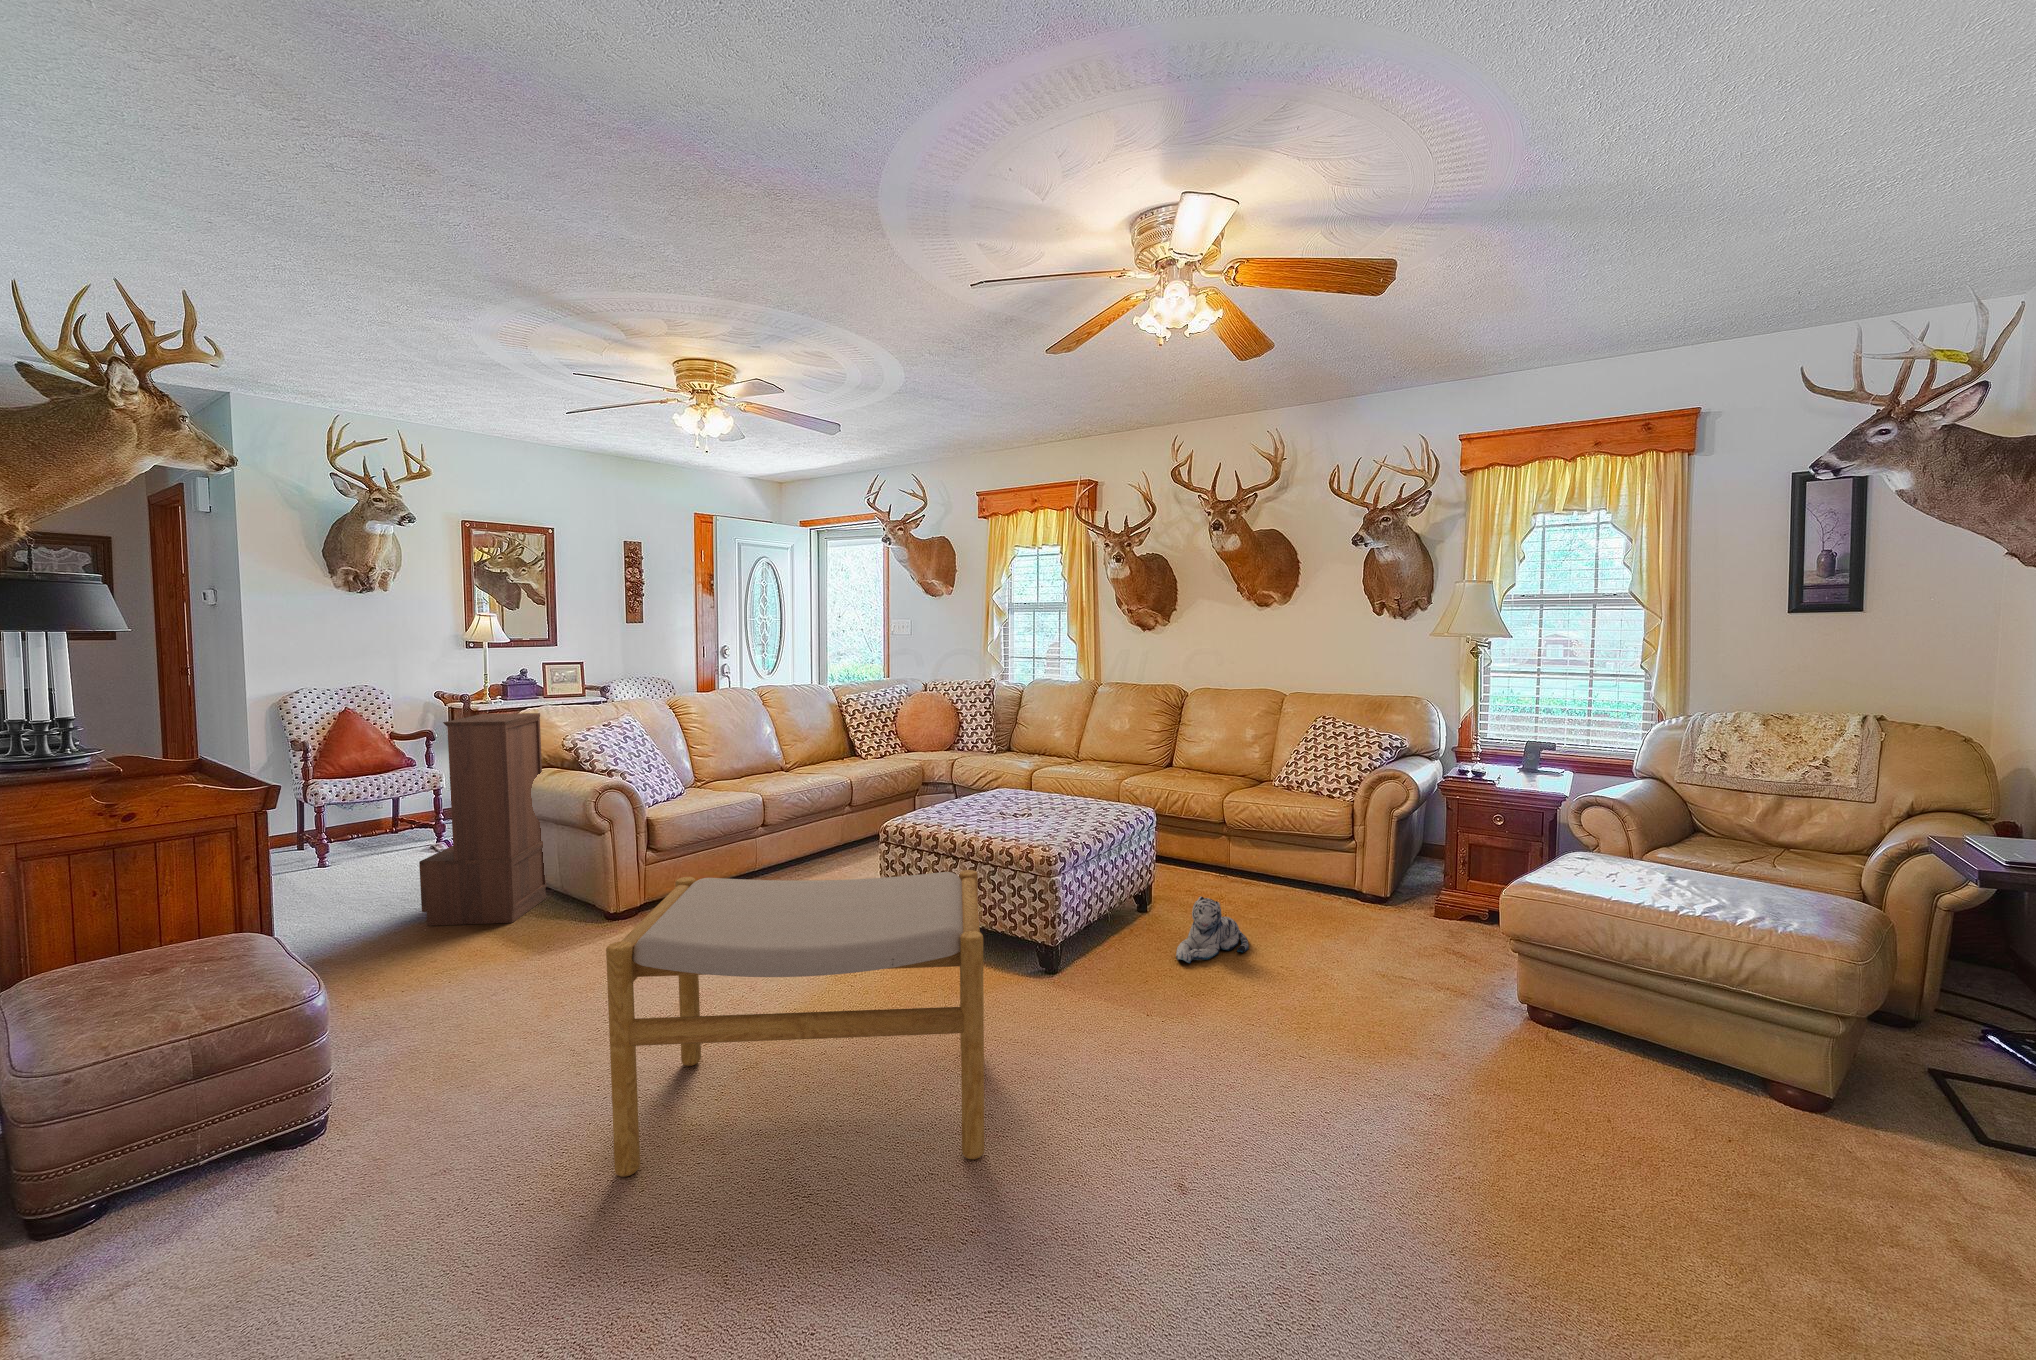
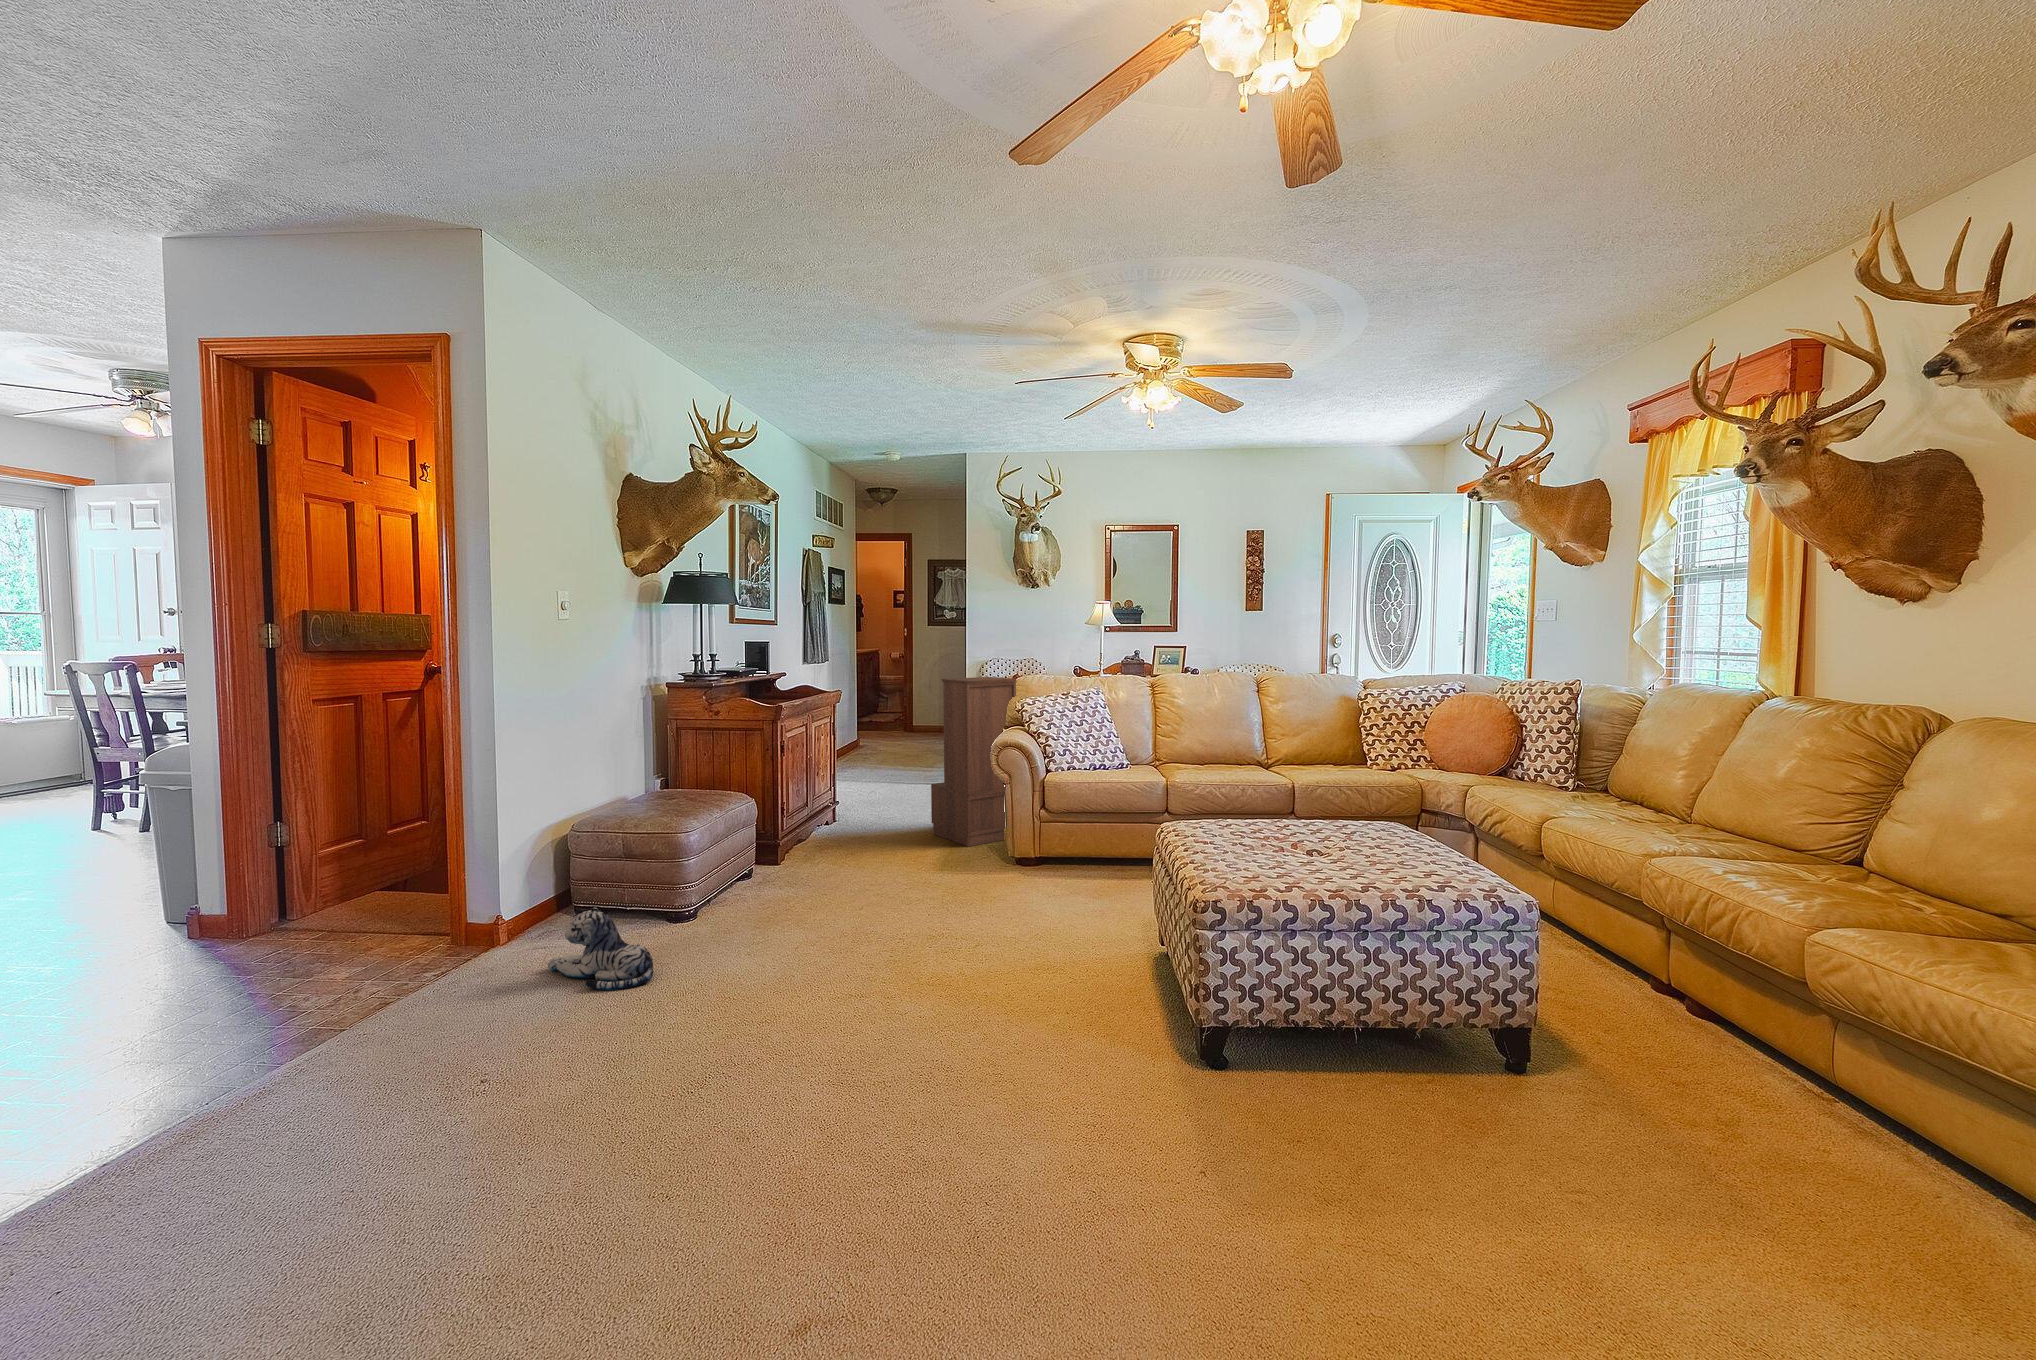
footstool: present [606,870,984,1177] -> none [663,807,969,1144]
plush toy: present [1176,897,1249,963] -> present [548,908,654,990]

